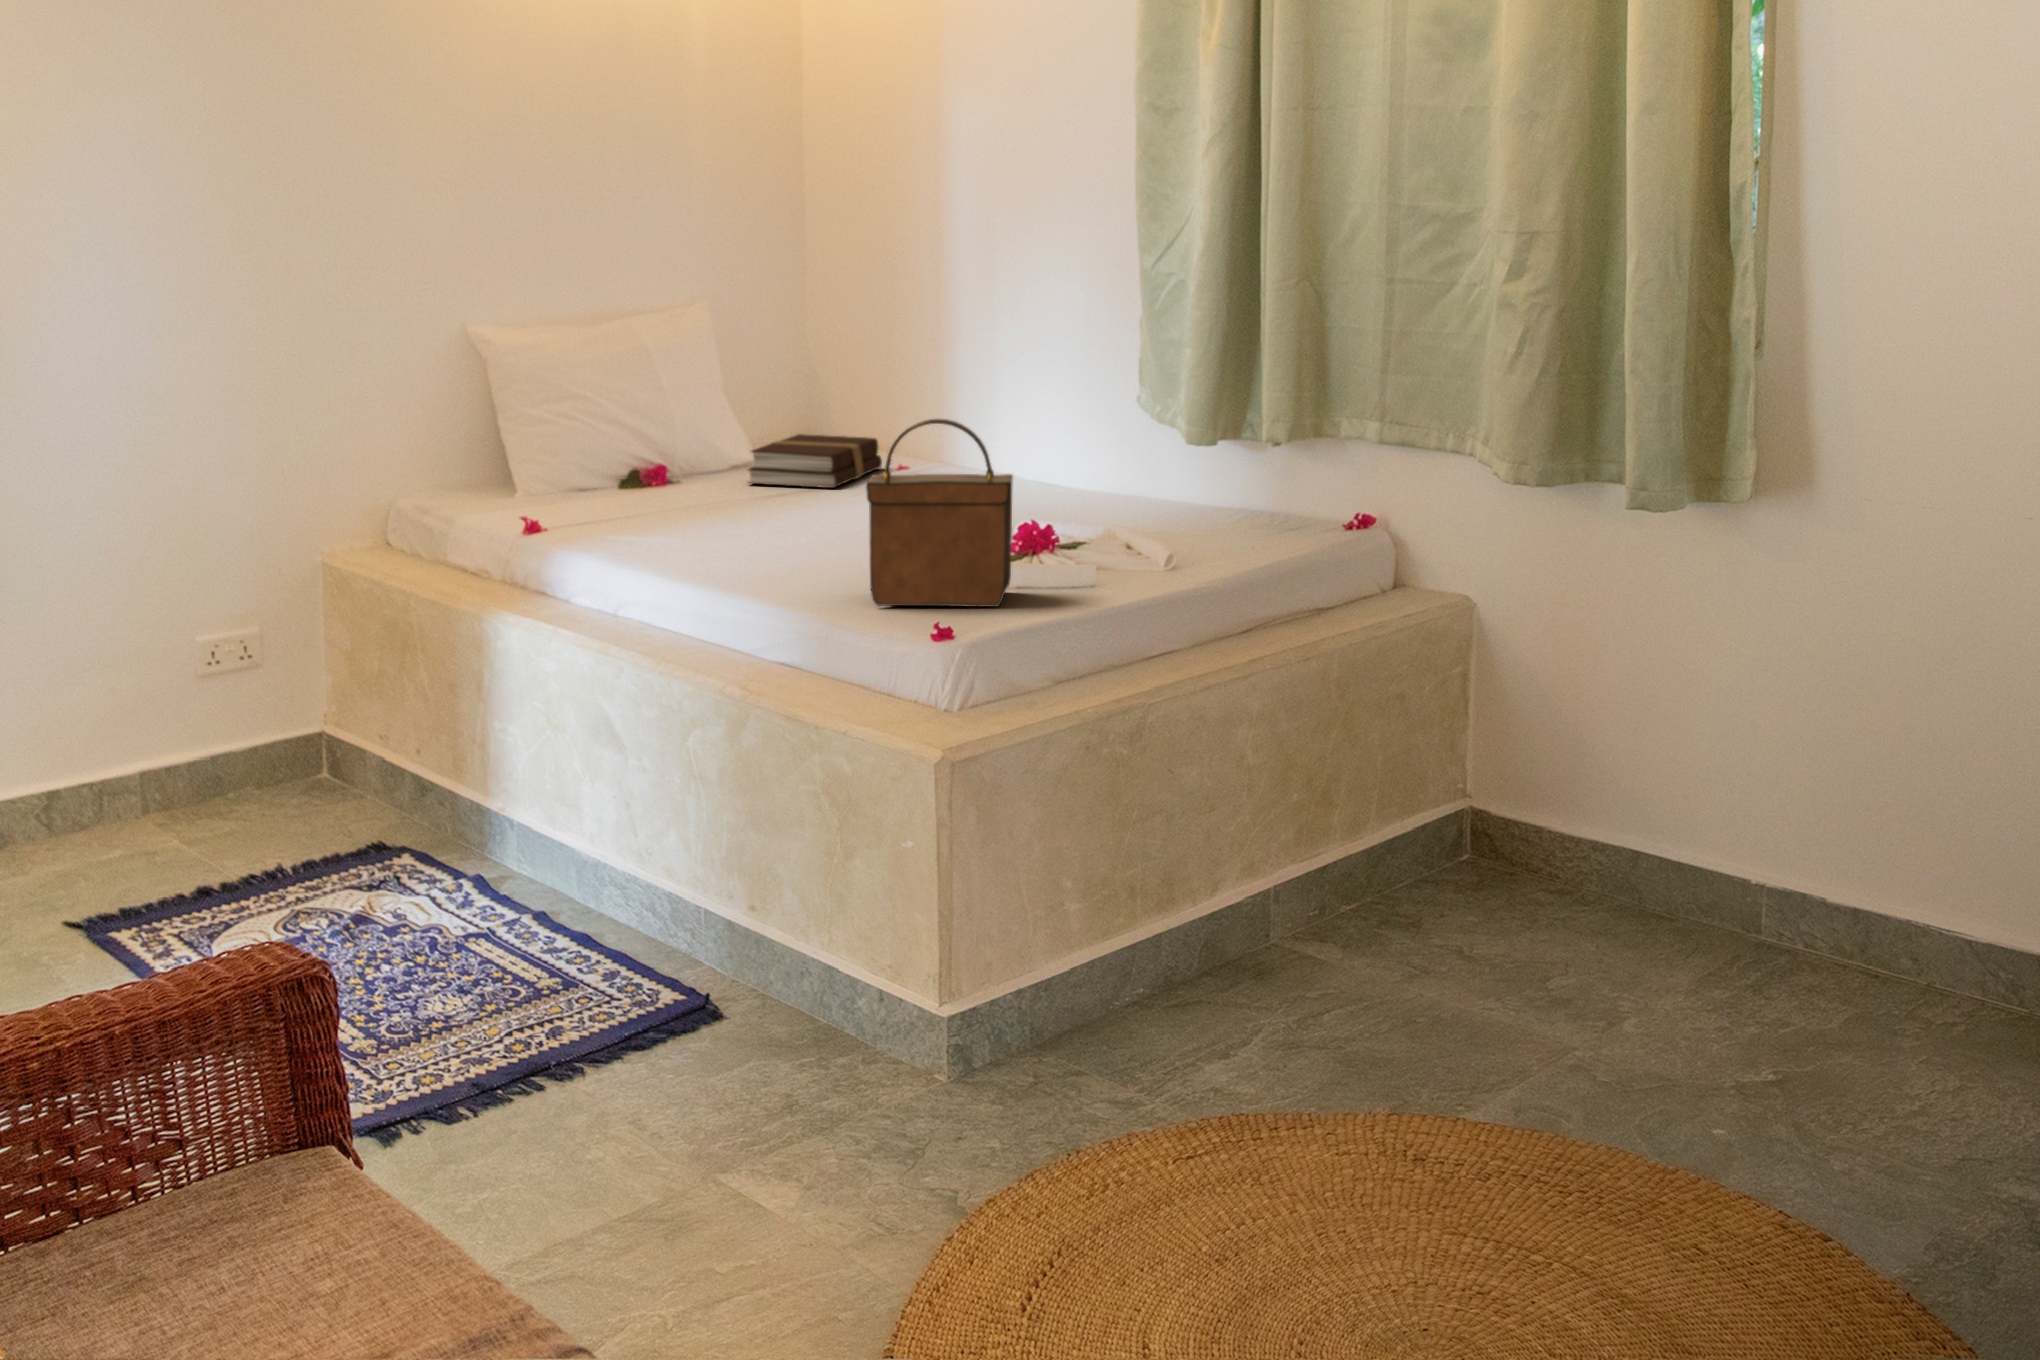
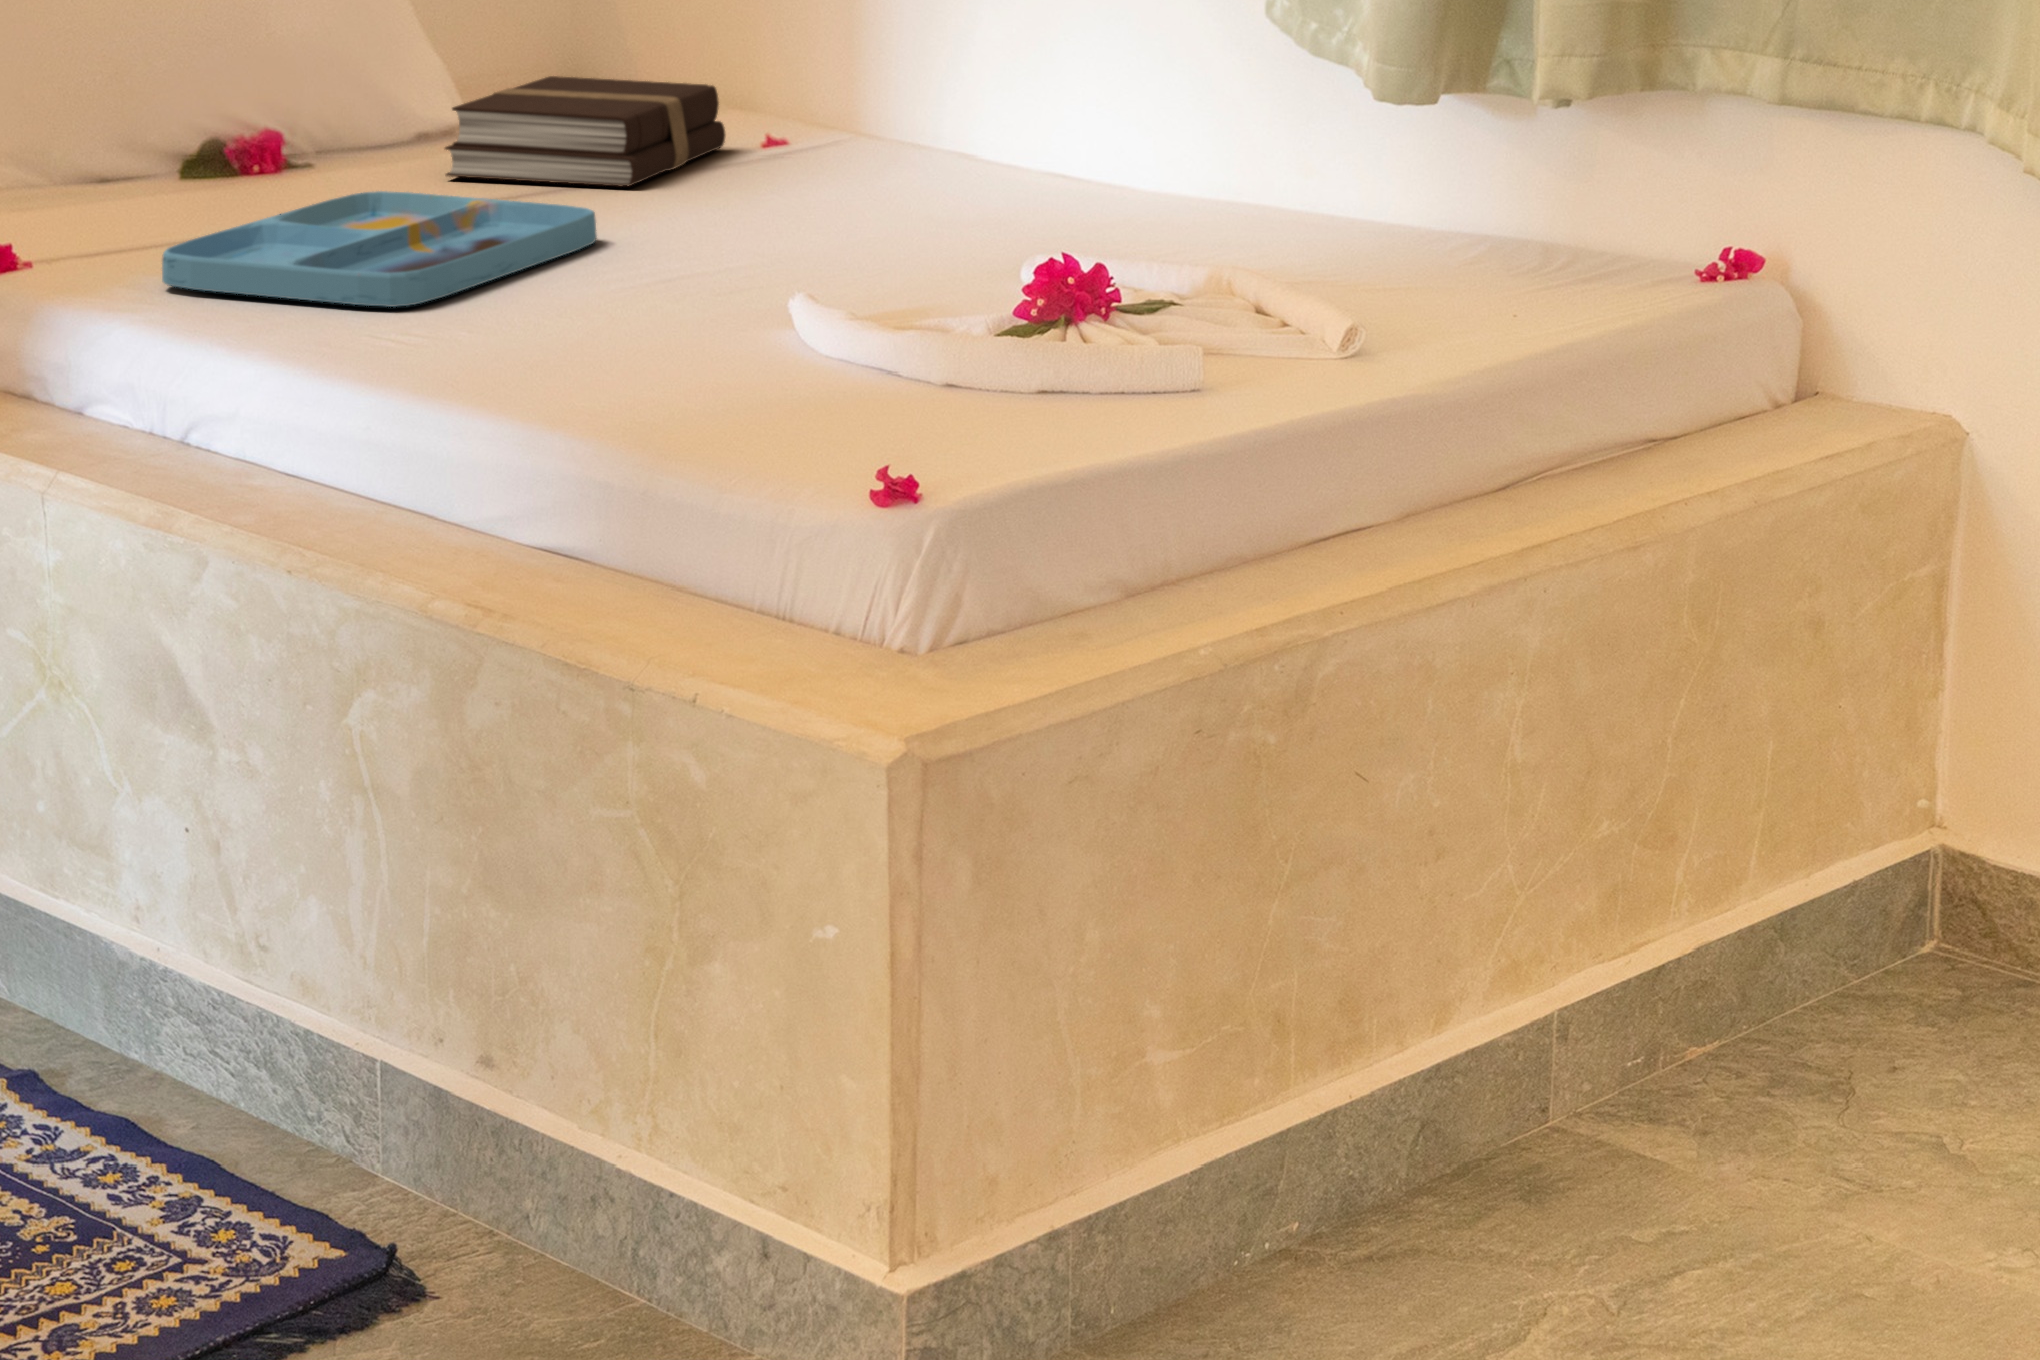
handbag: present [866,418,1013,607] -> none [728,30,1040,433]
tray: none [611,492,816,547] -> present [162,191,597,307]

